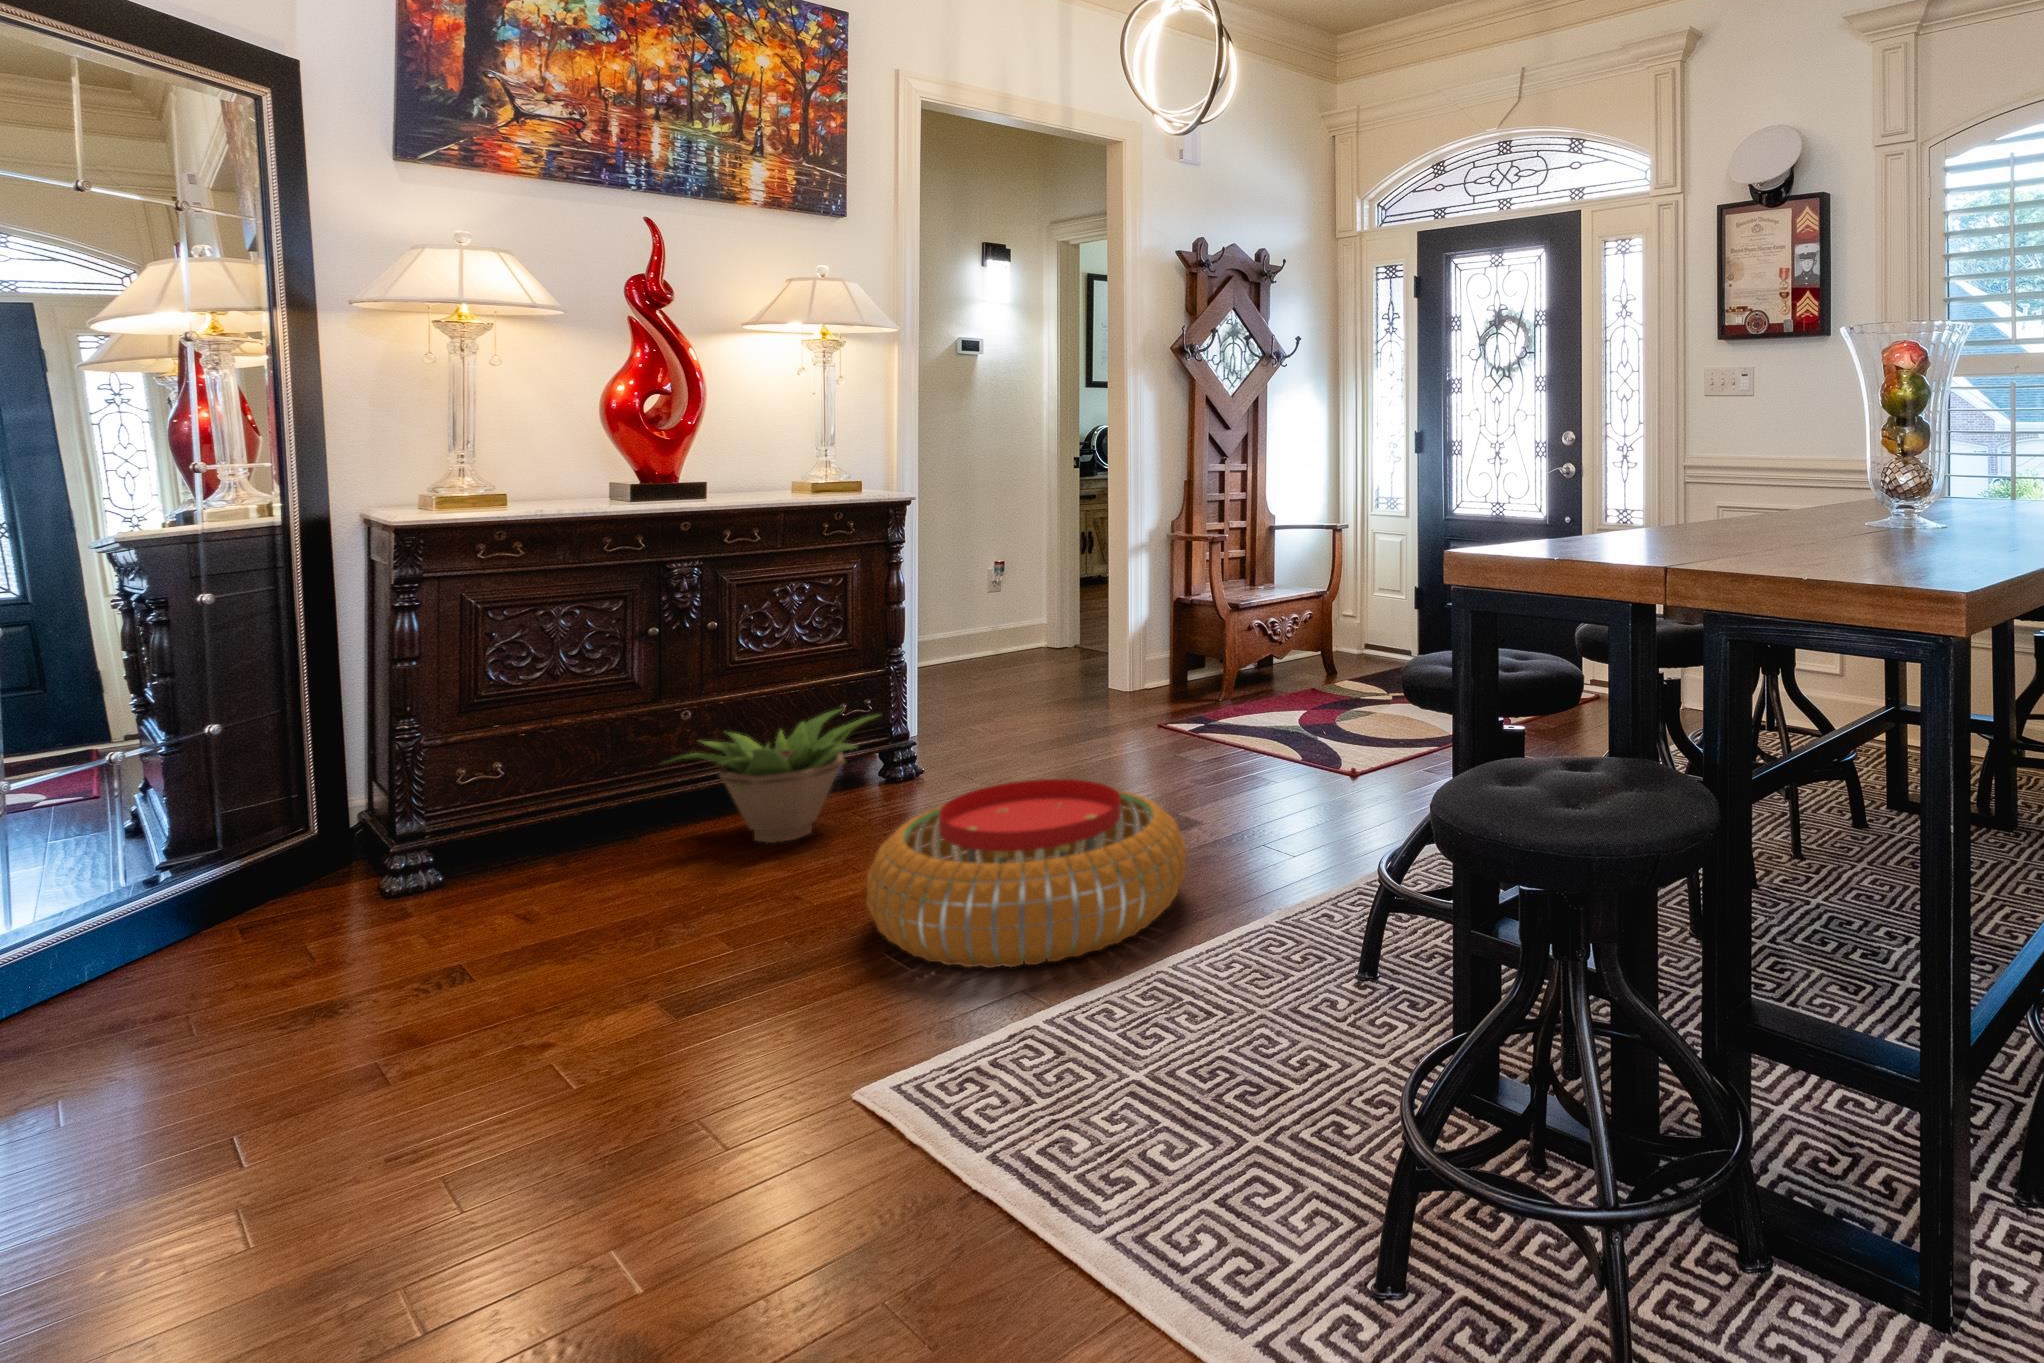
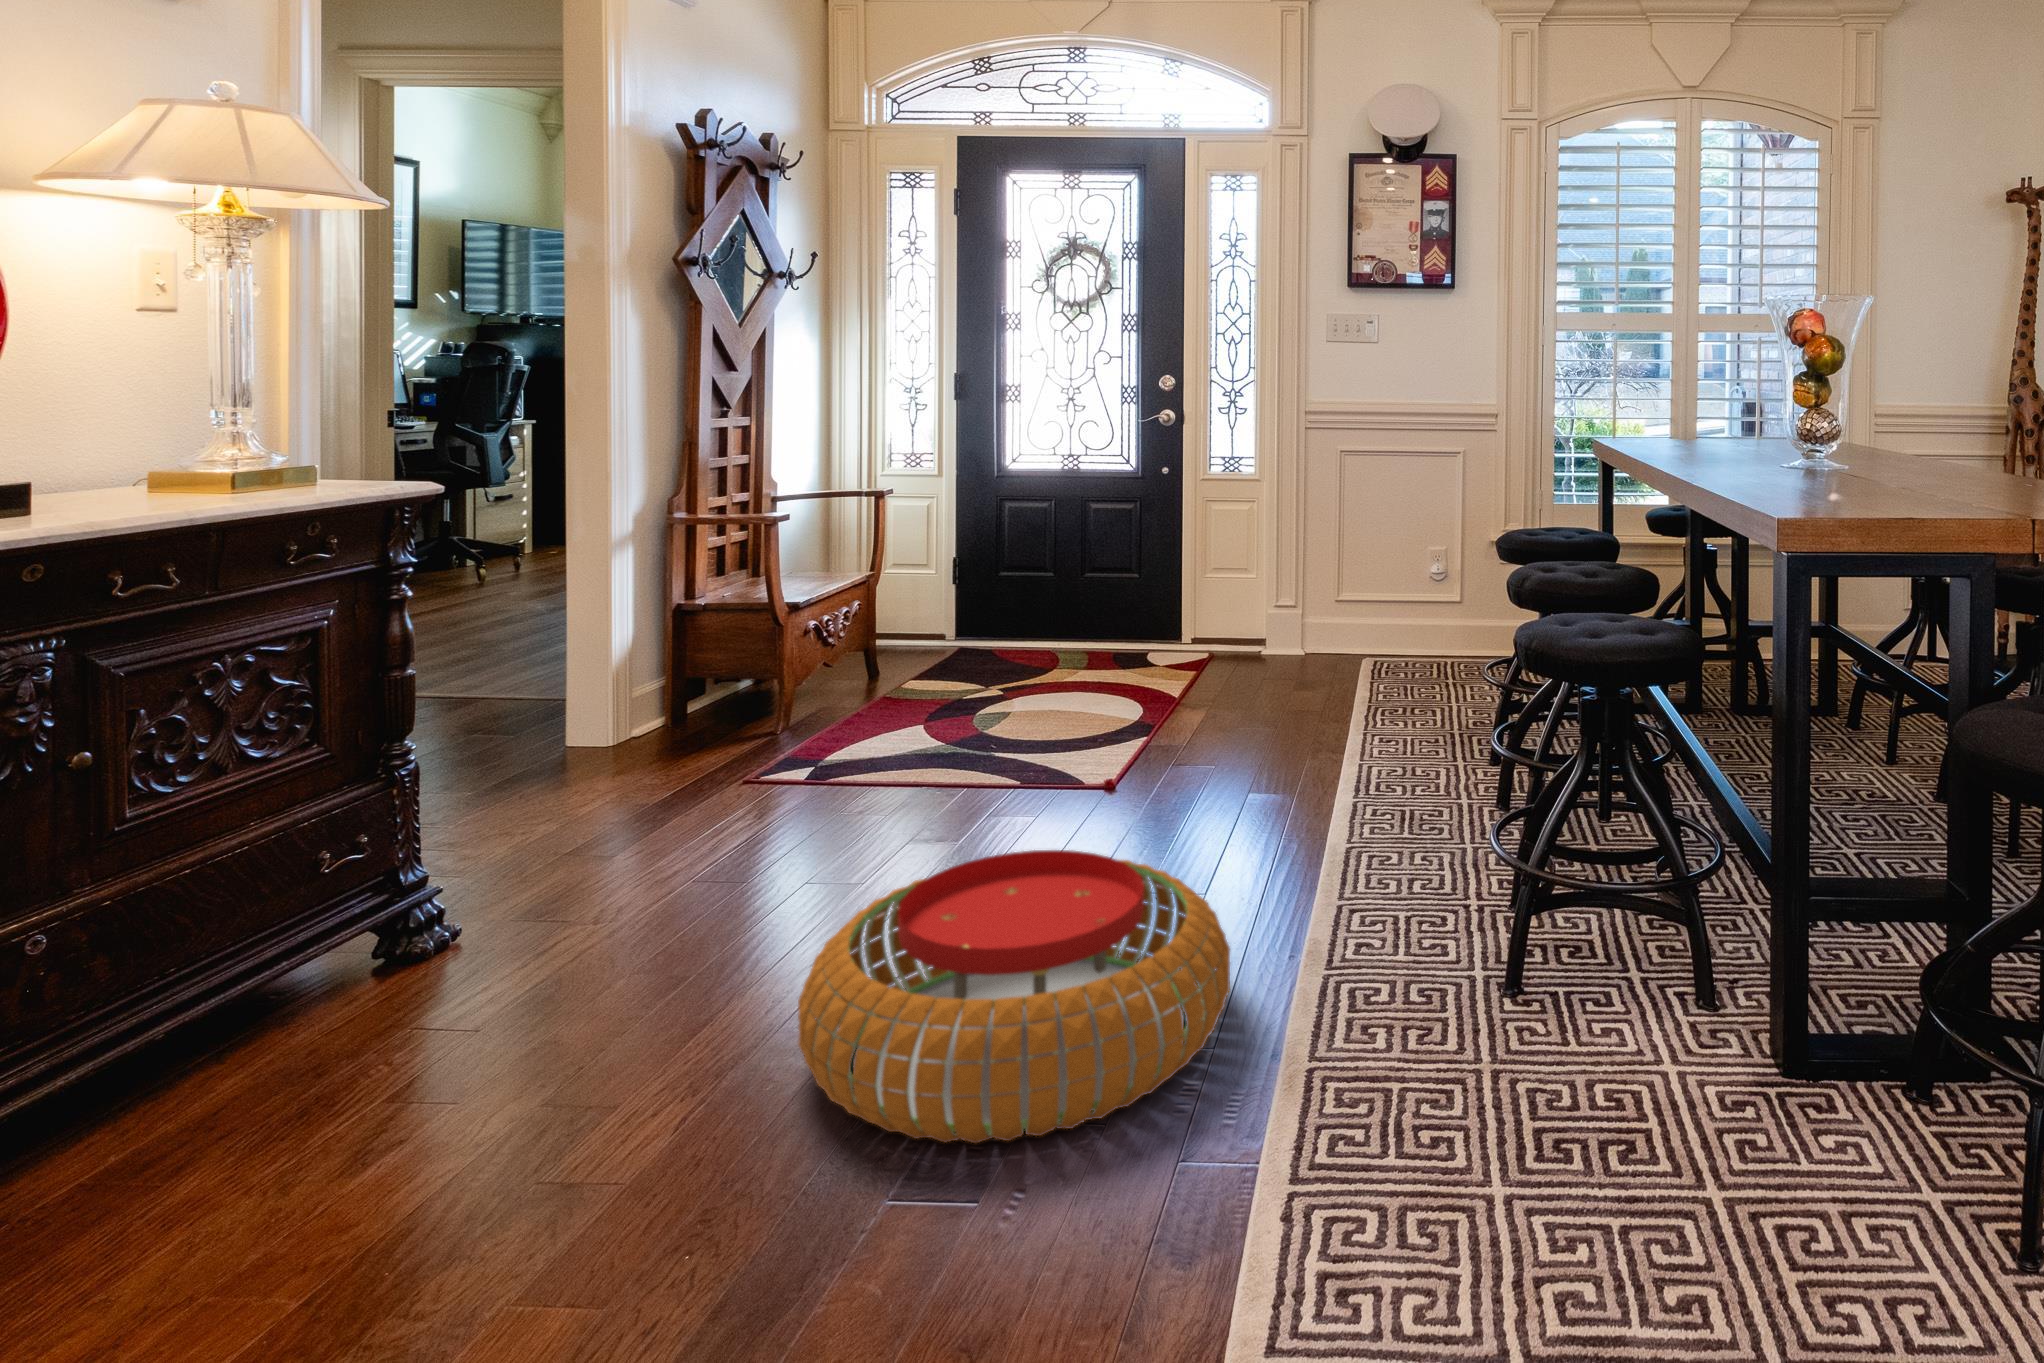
decorative plant: present [674,709,878,843] -> none [141,831,565,1091]

